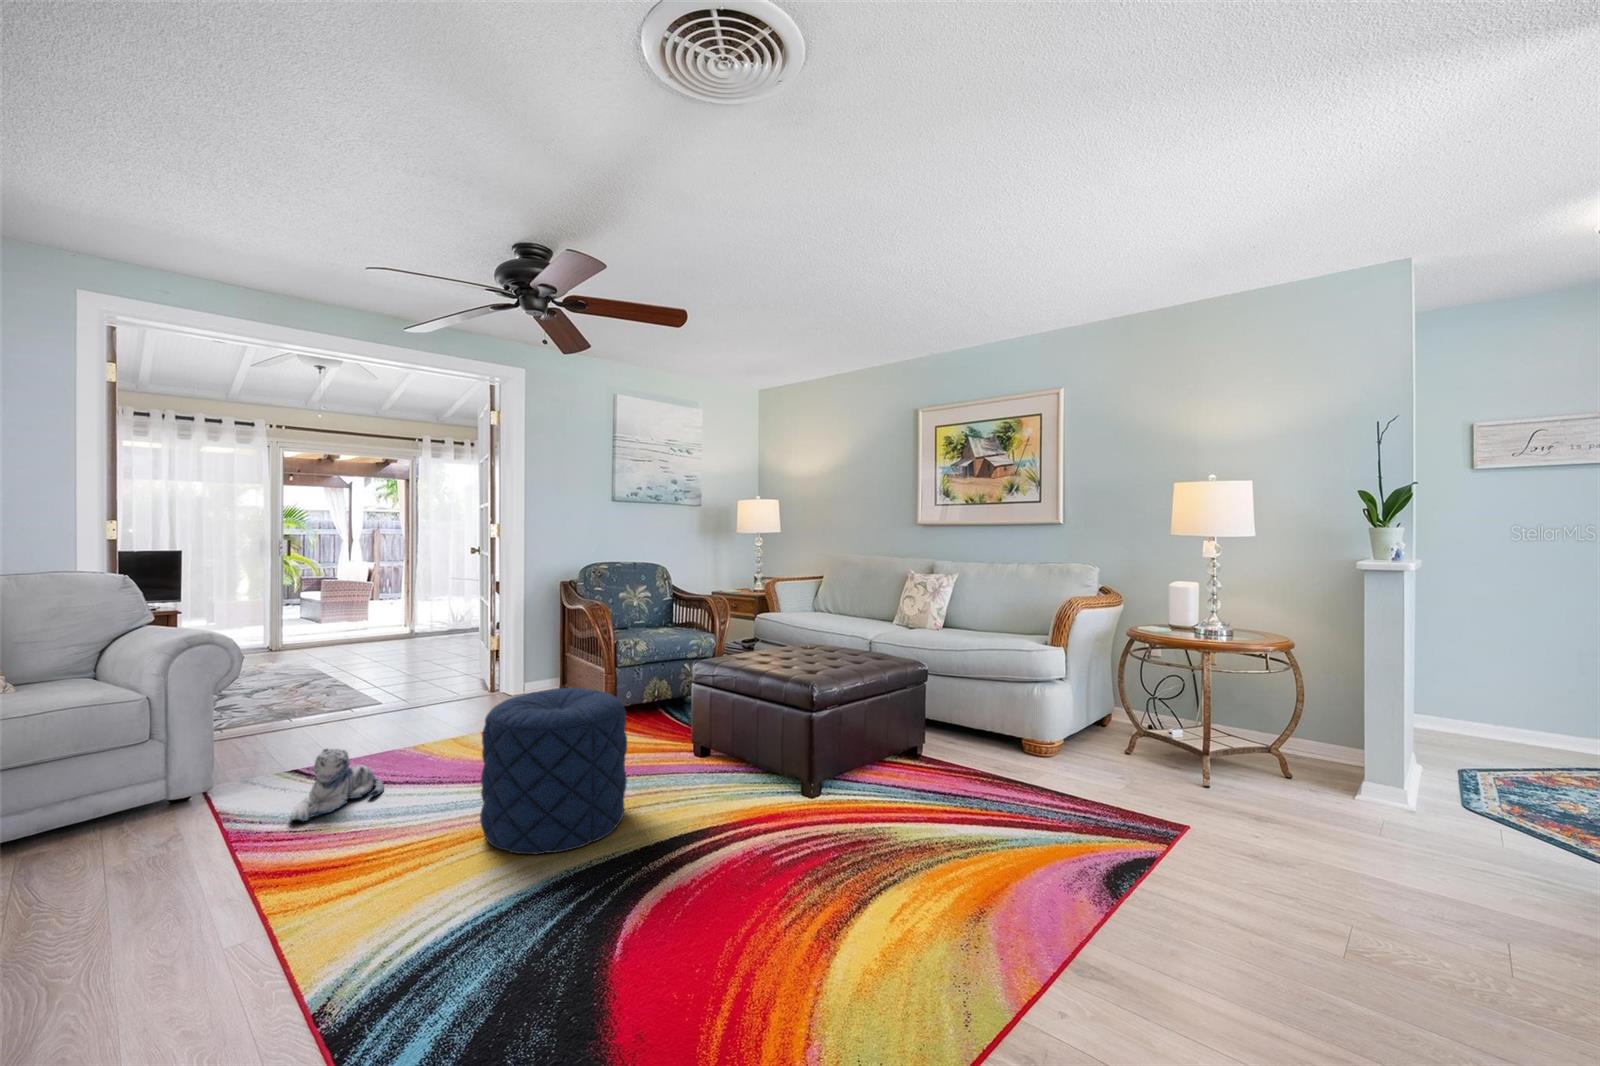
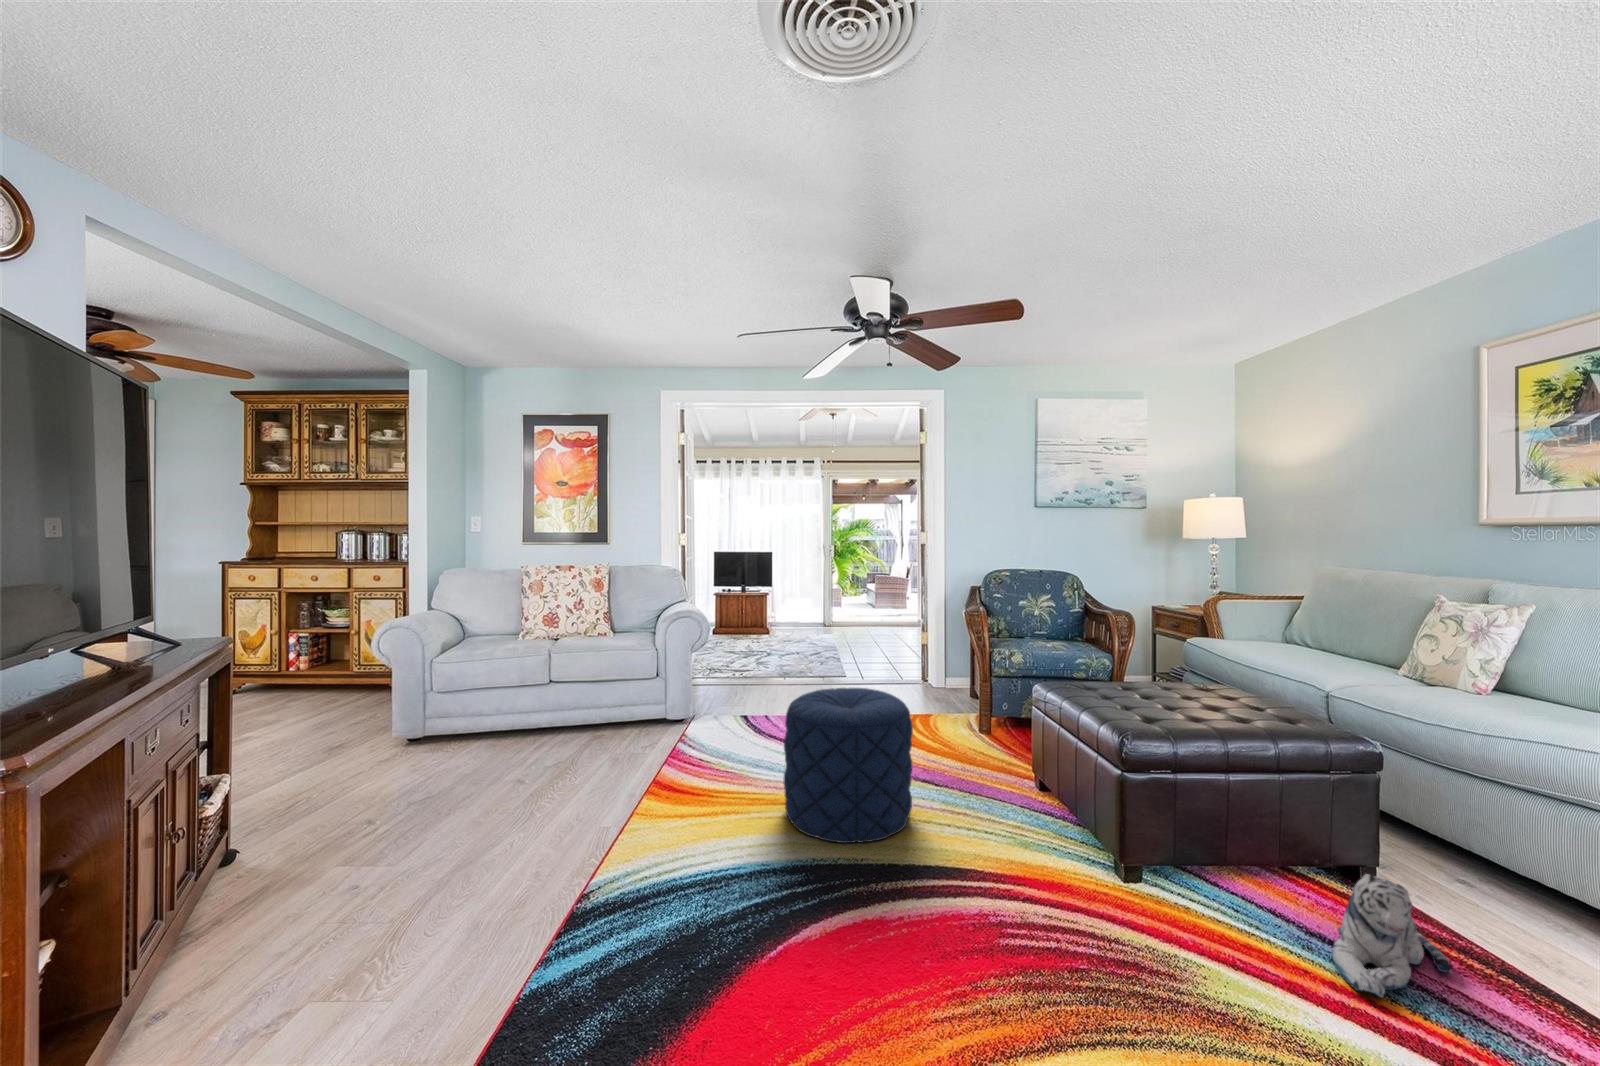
plush toy: present [290,749,384,821] -> present [1331,874,1452,998]

